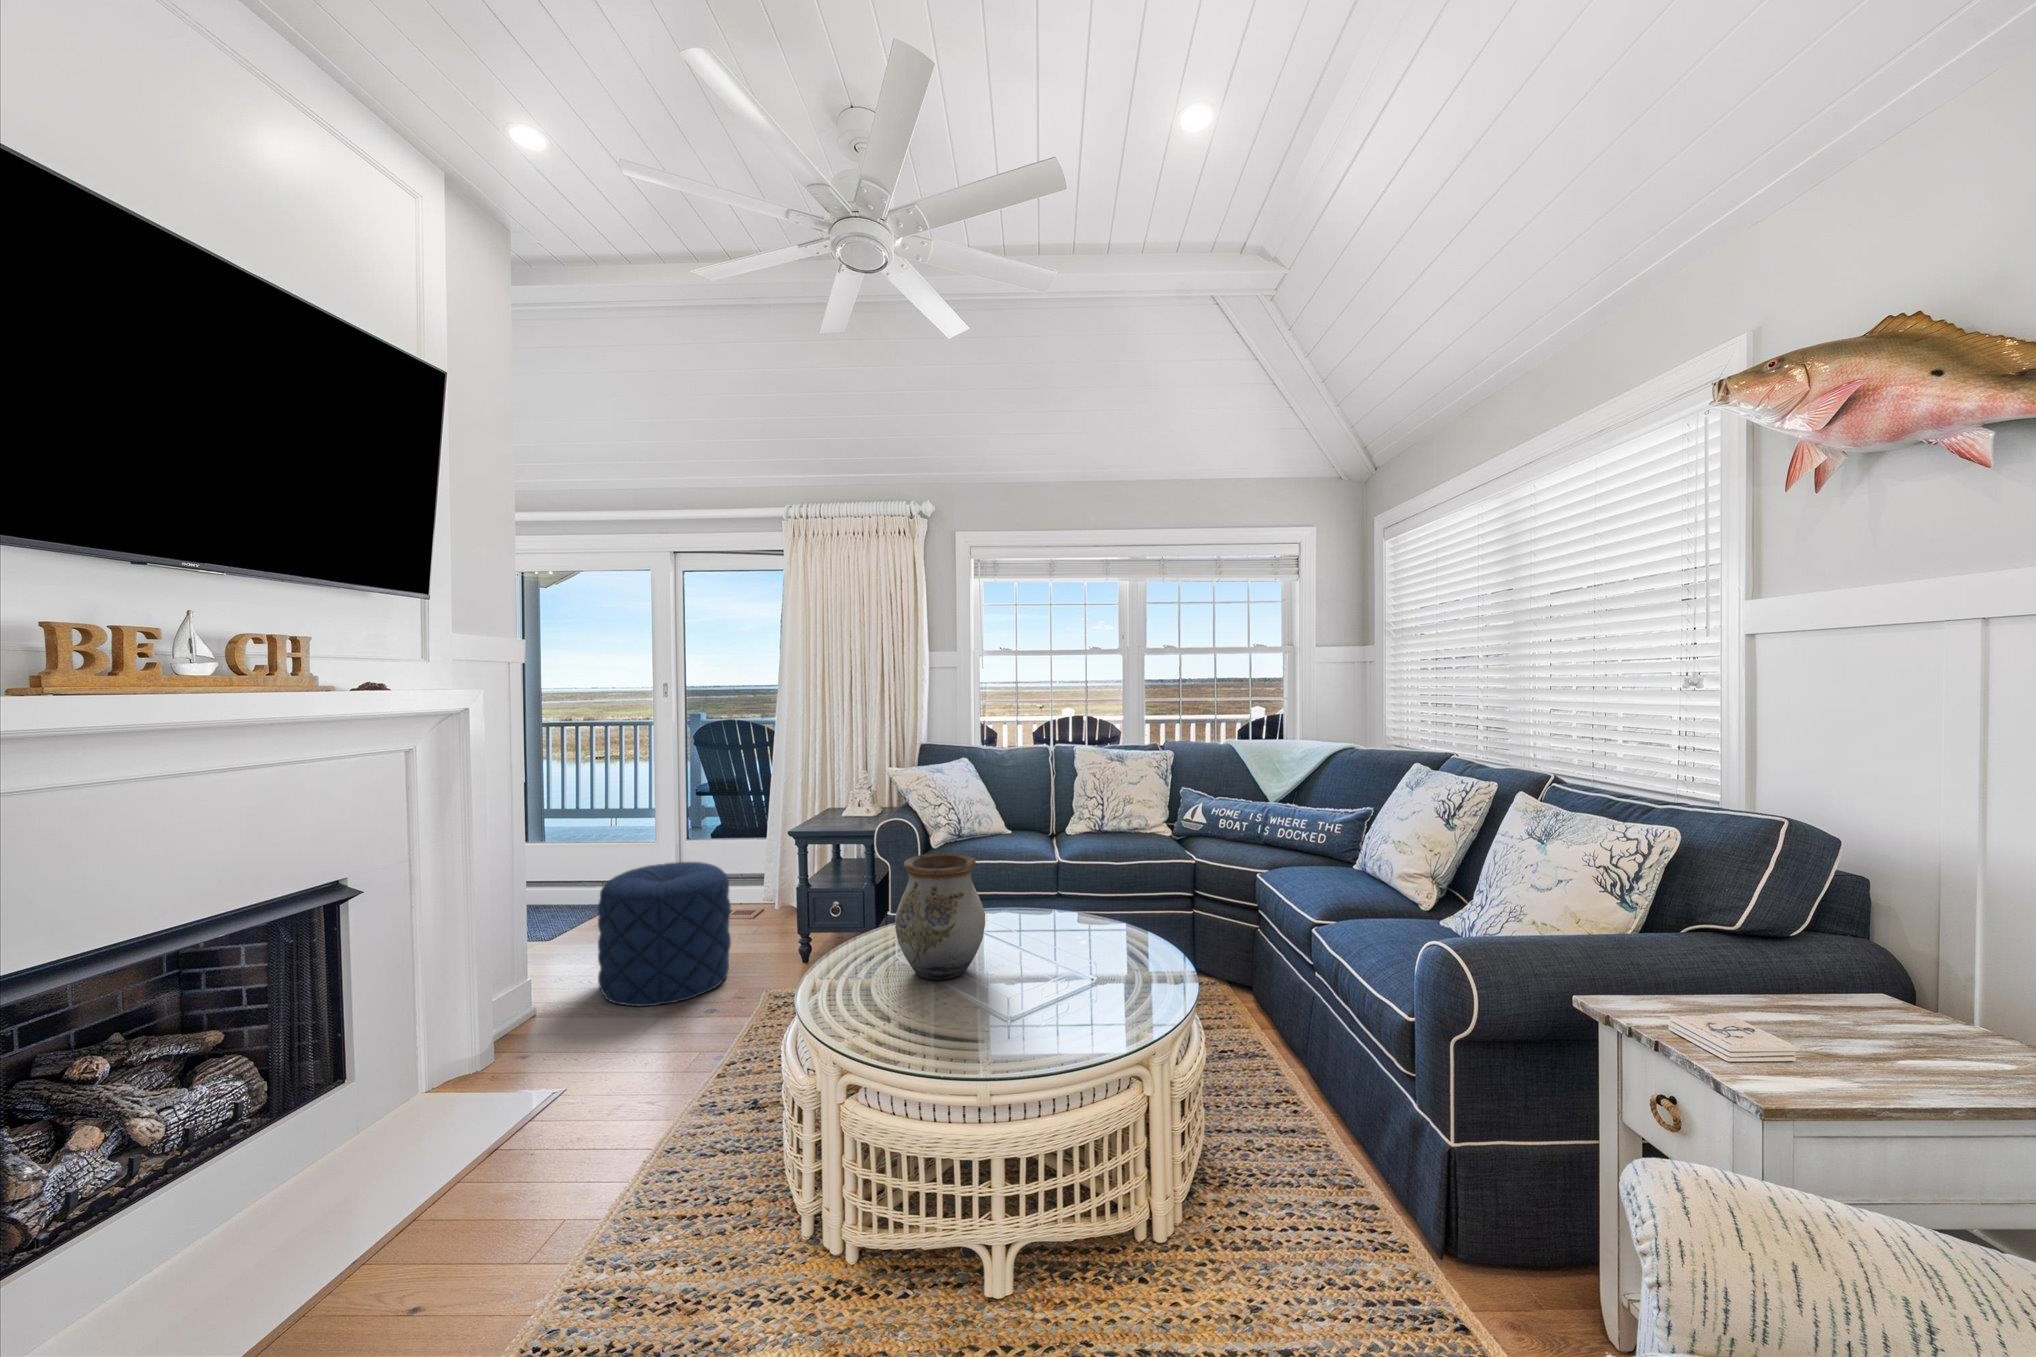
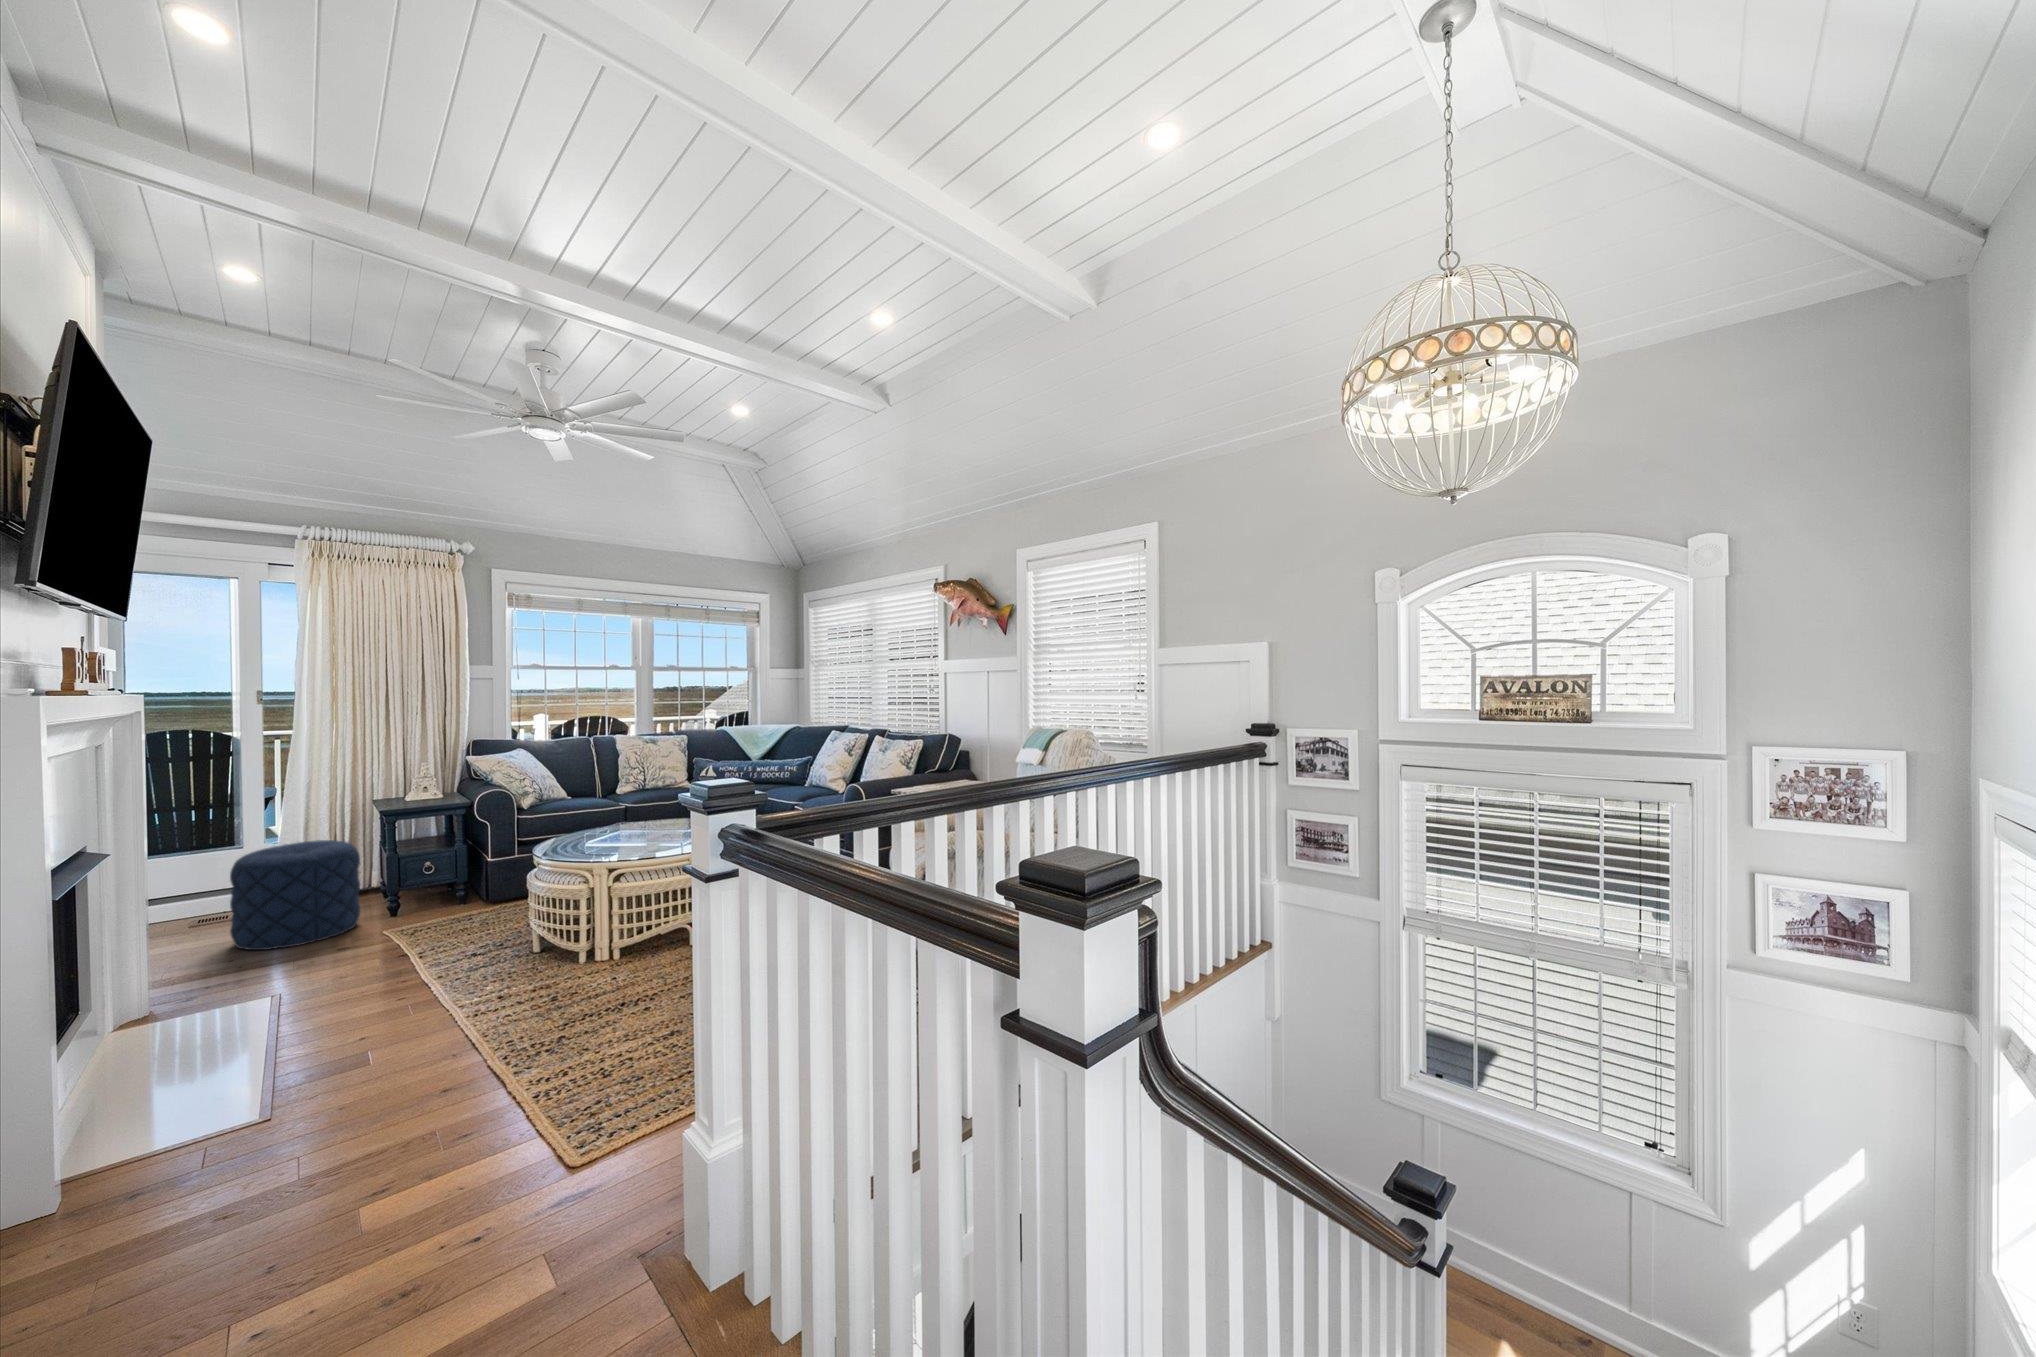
vase: present [895,853,985,980] -> none [587,783,639,845]

